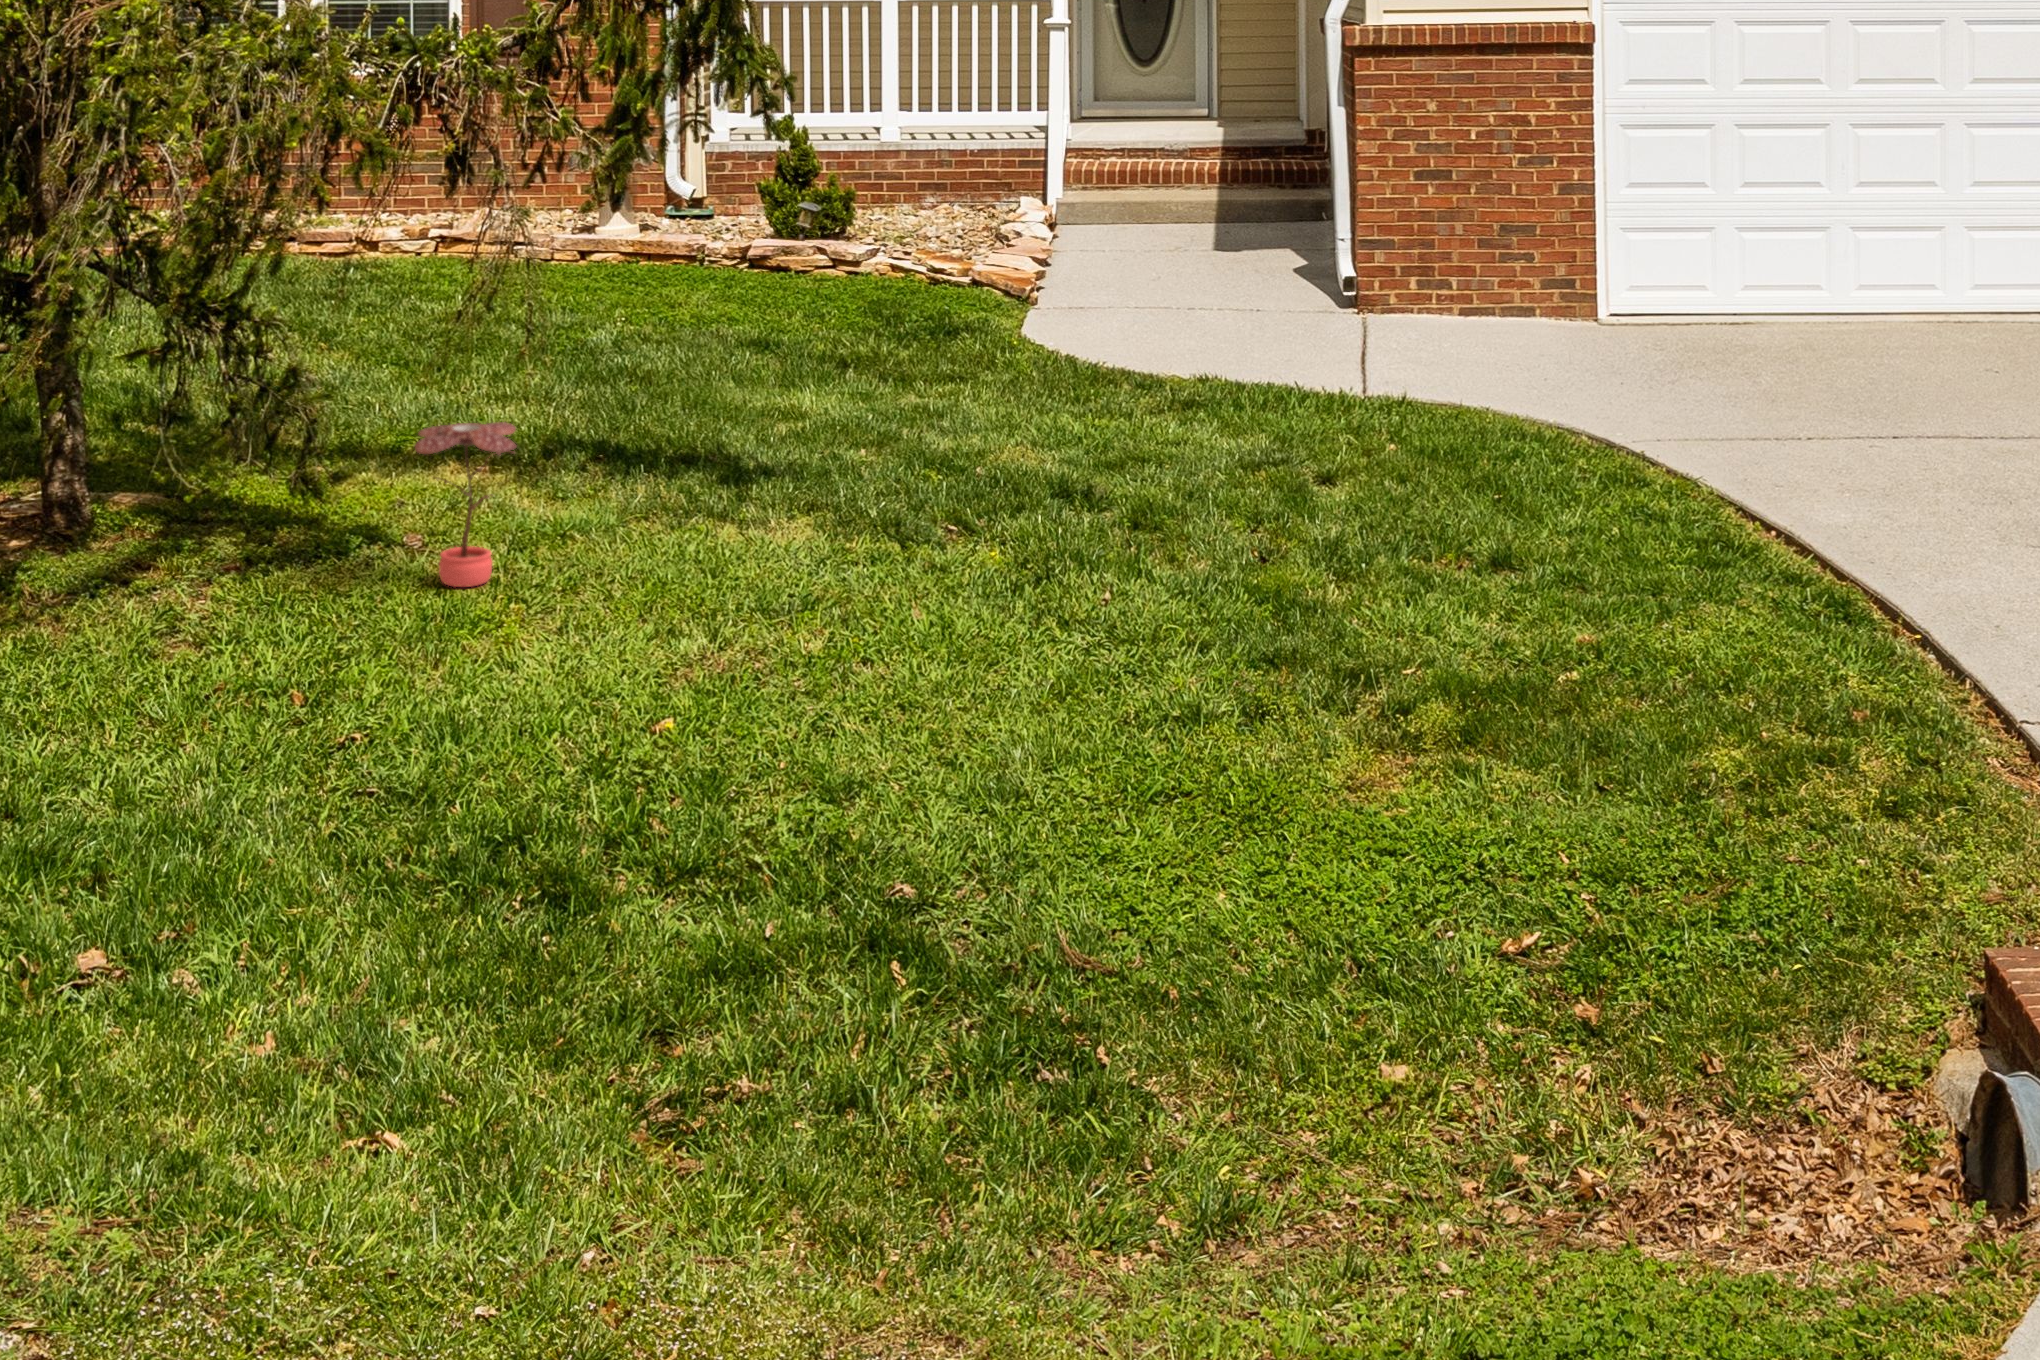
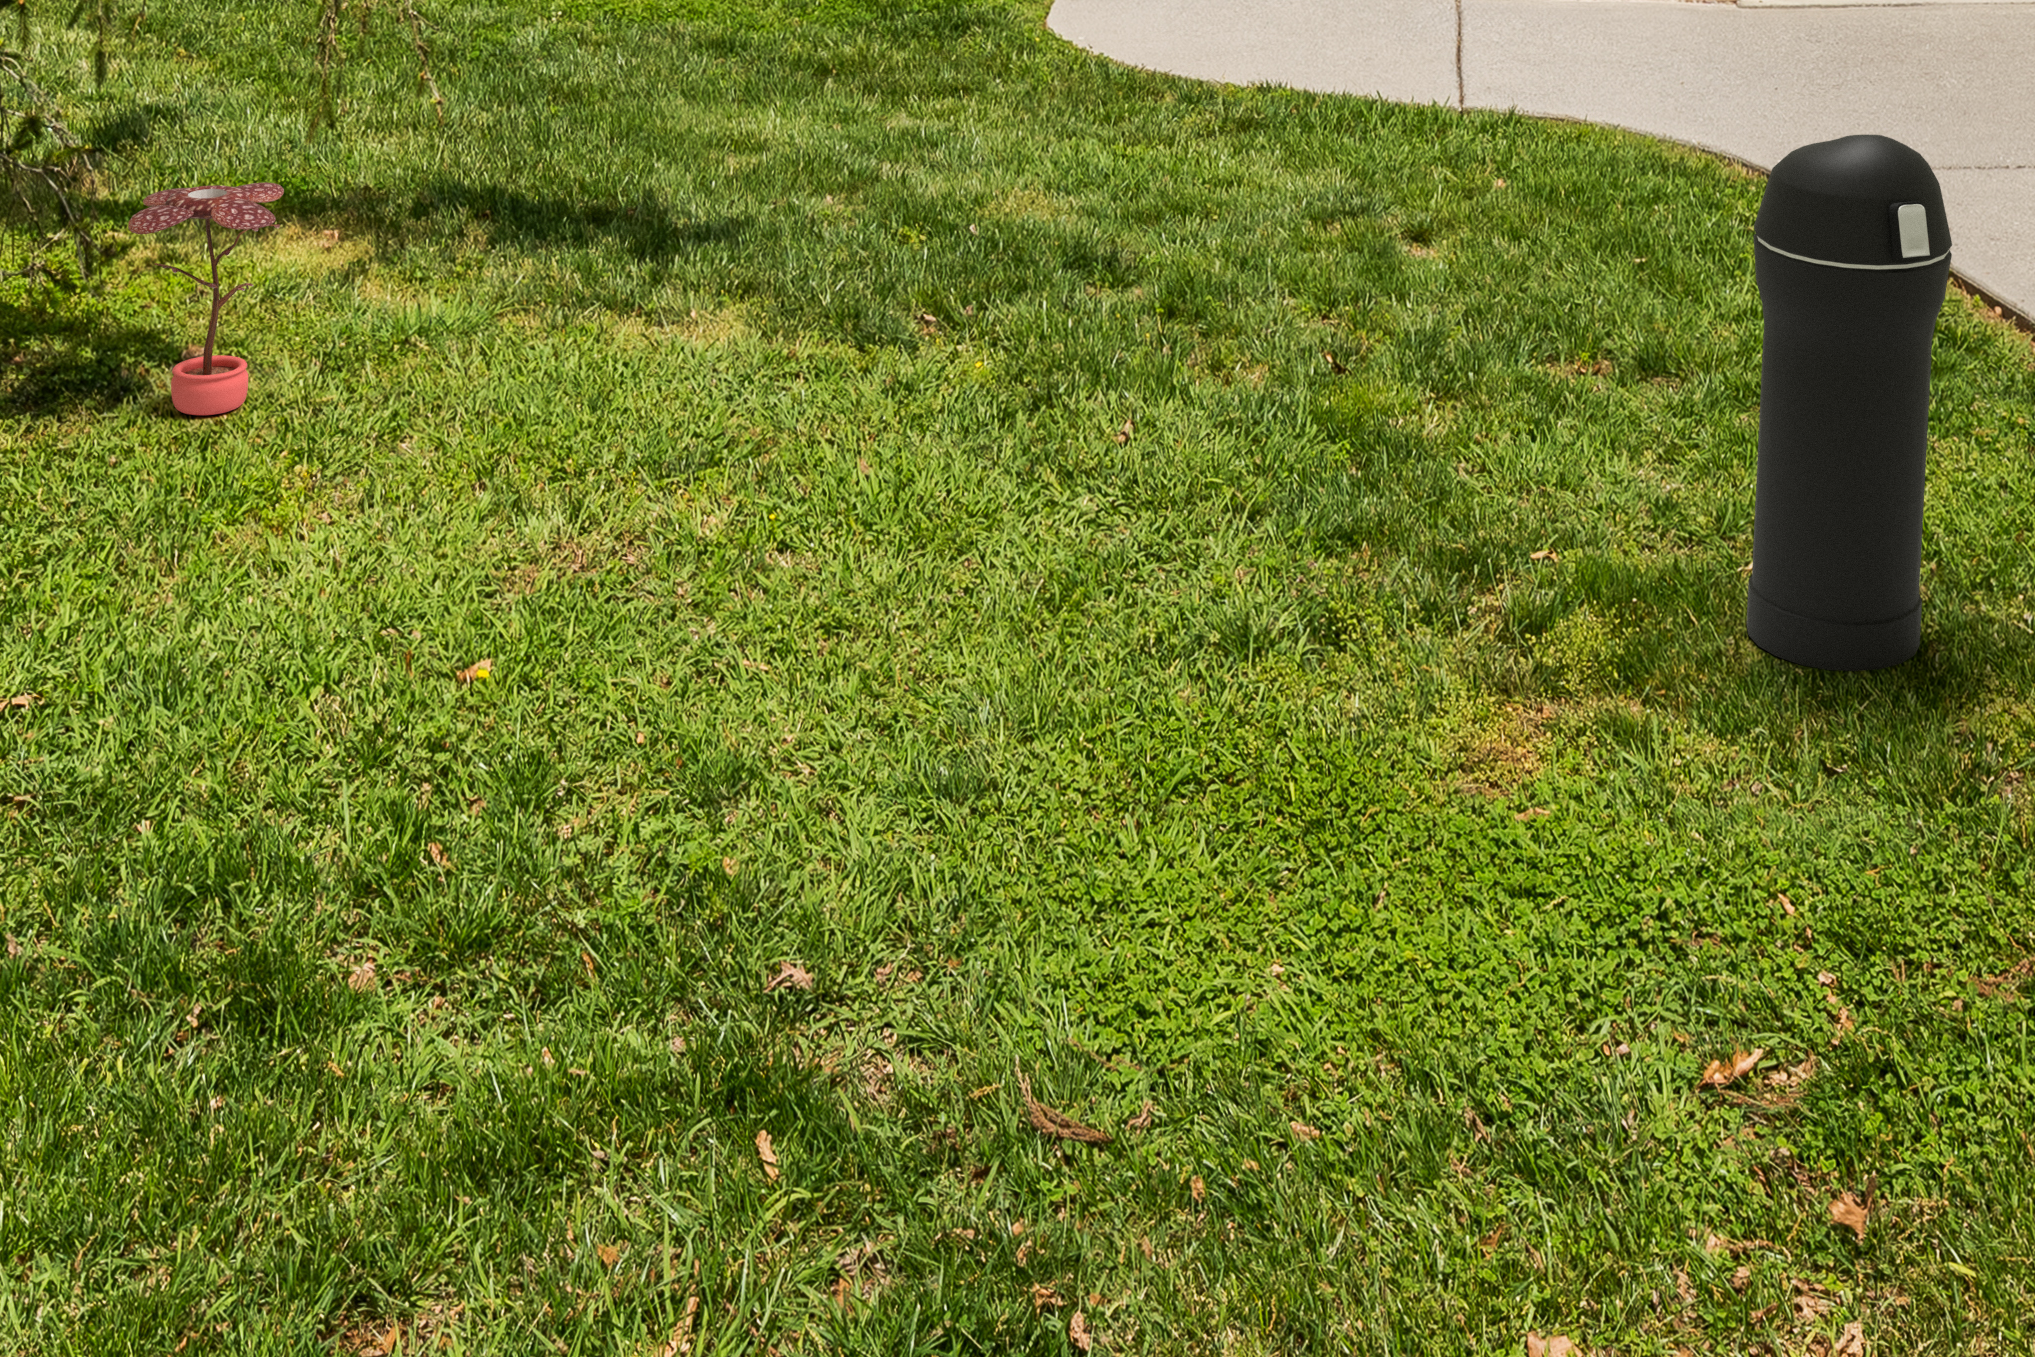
trash can: none [1562,374,1700,739] -> present [1747,135,1952,671]

